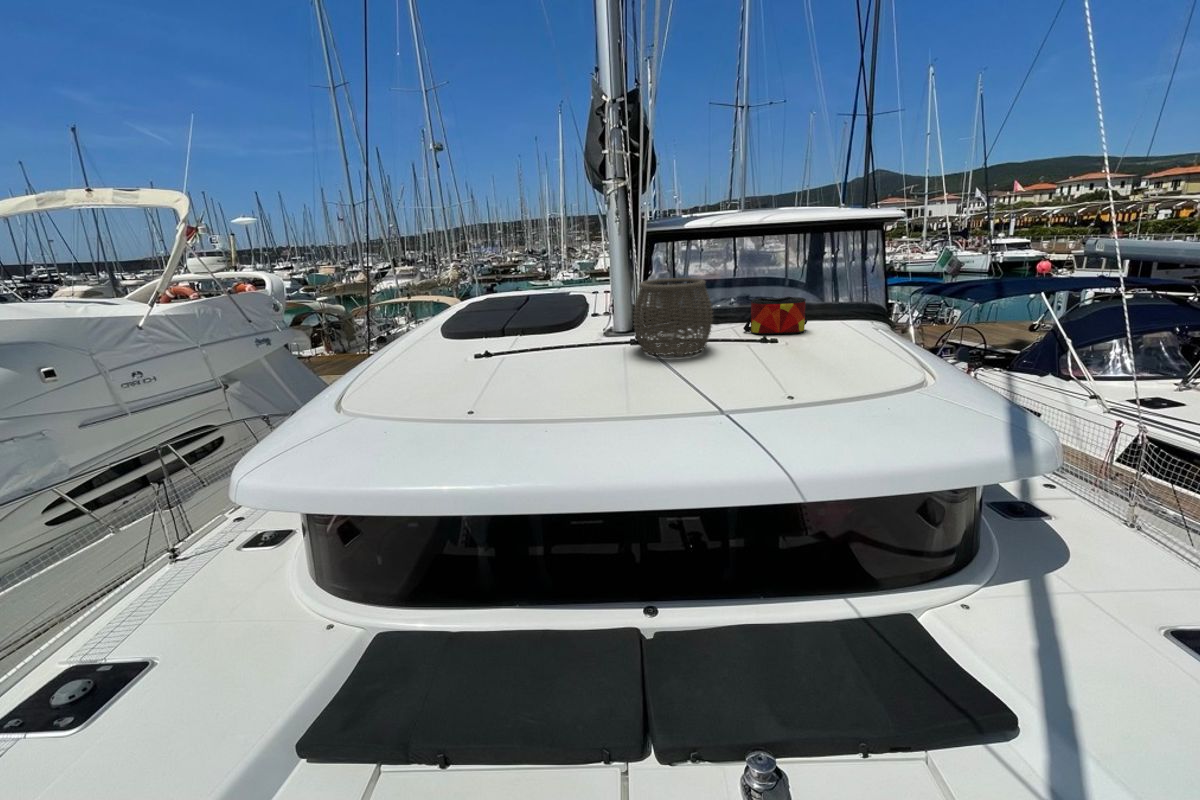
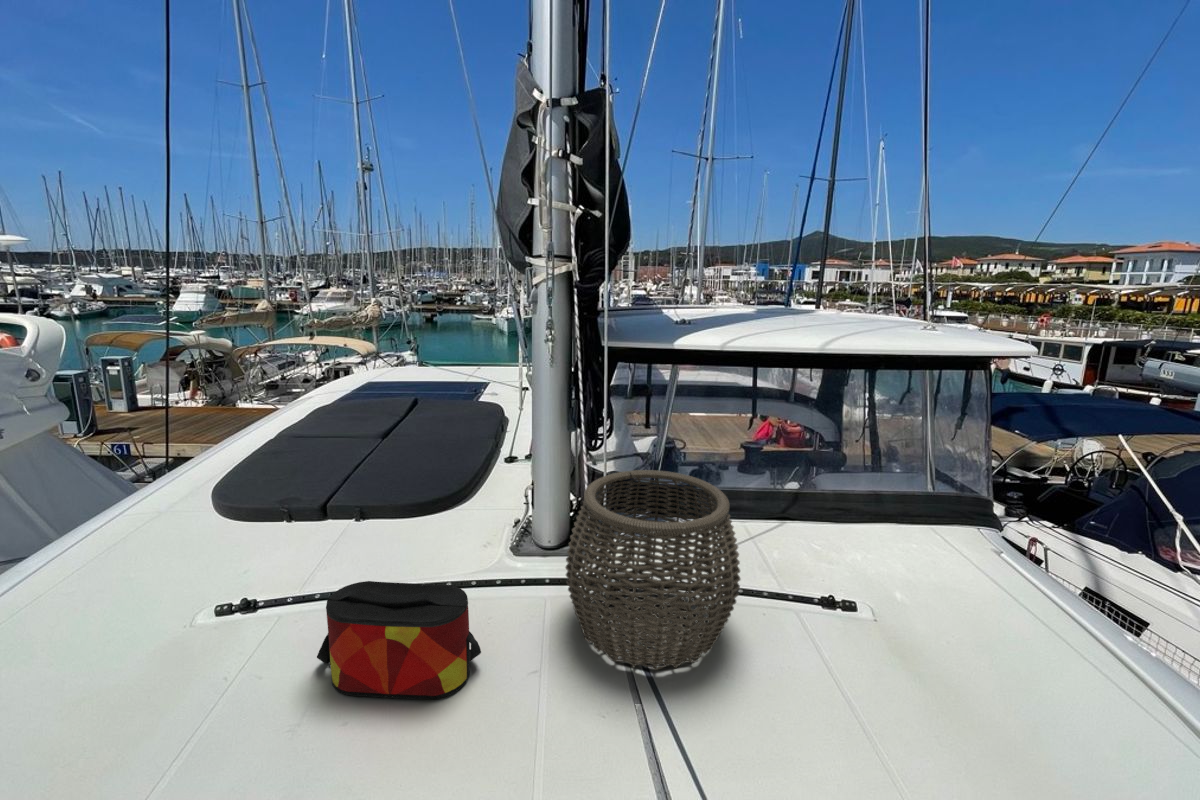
bag: present [743,296,807,335] -> present [317,581,481,699]

